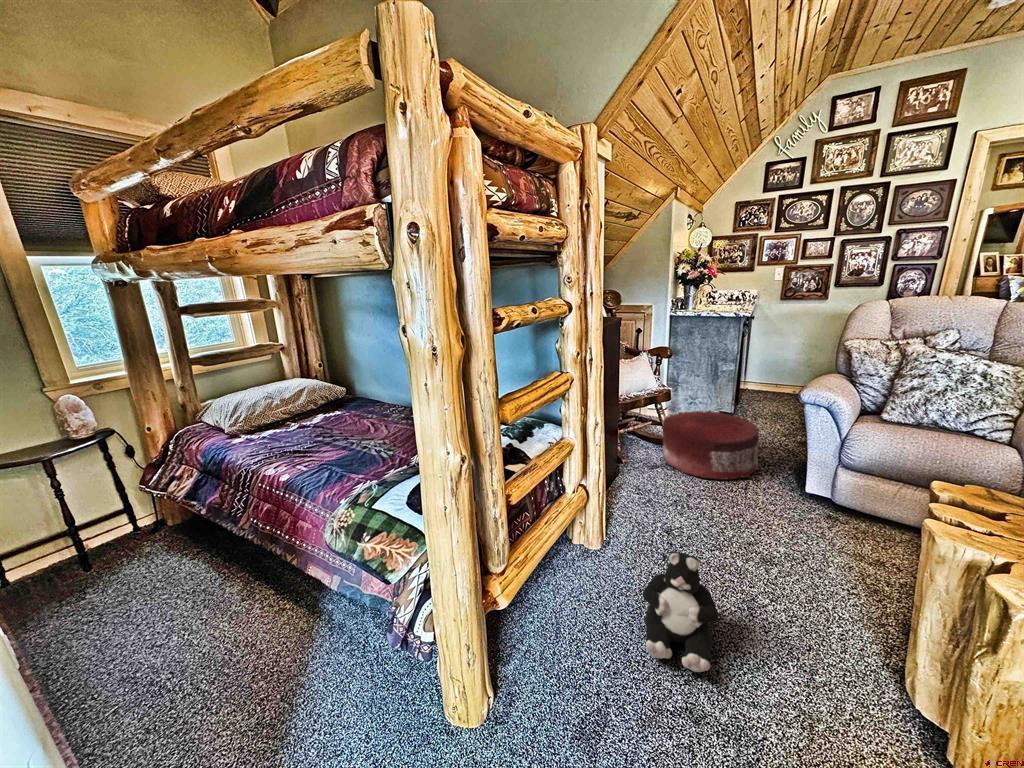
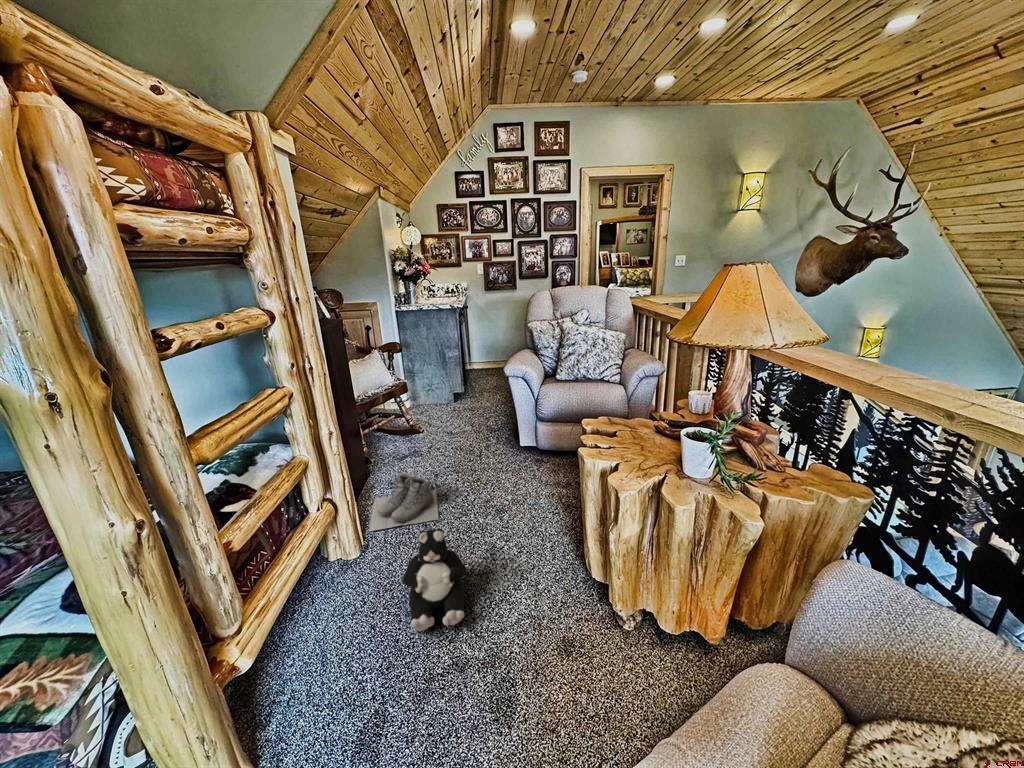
pouf: present [663,410,759,479] -> none [406,394,487,456]
boots: none [611,482,687,545] -> present [369,474,438,531]

